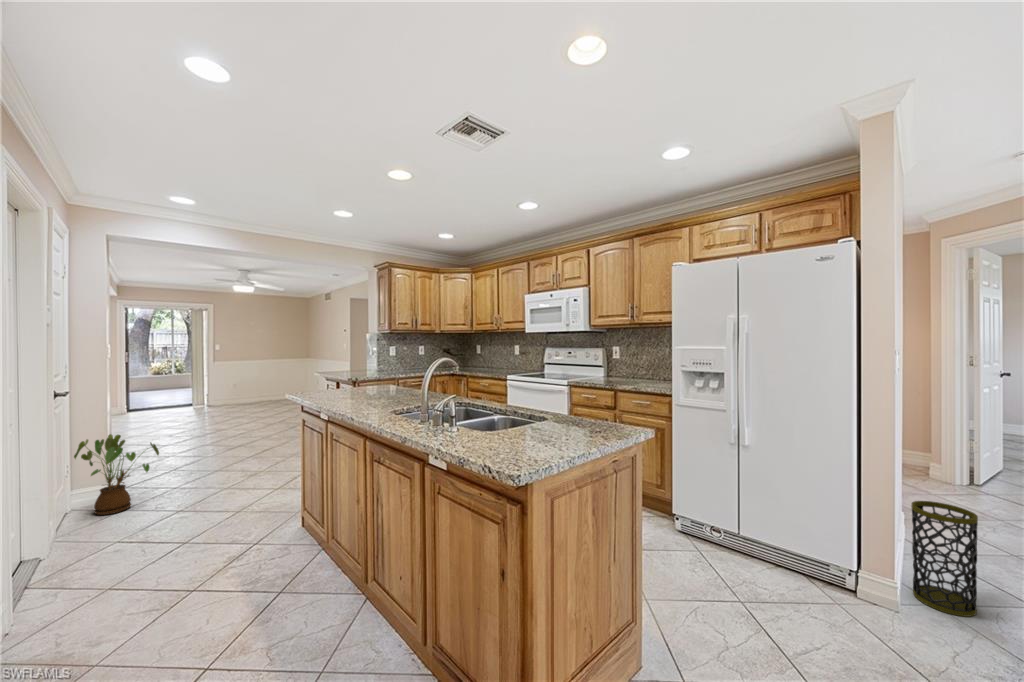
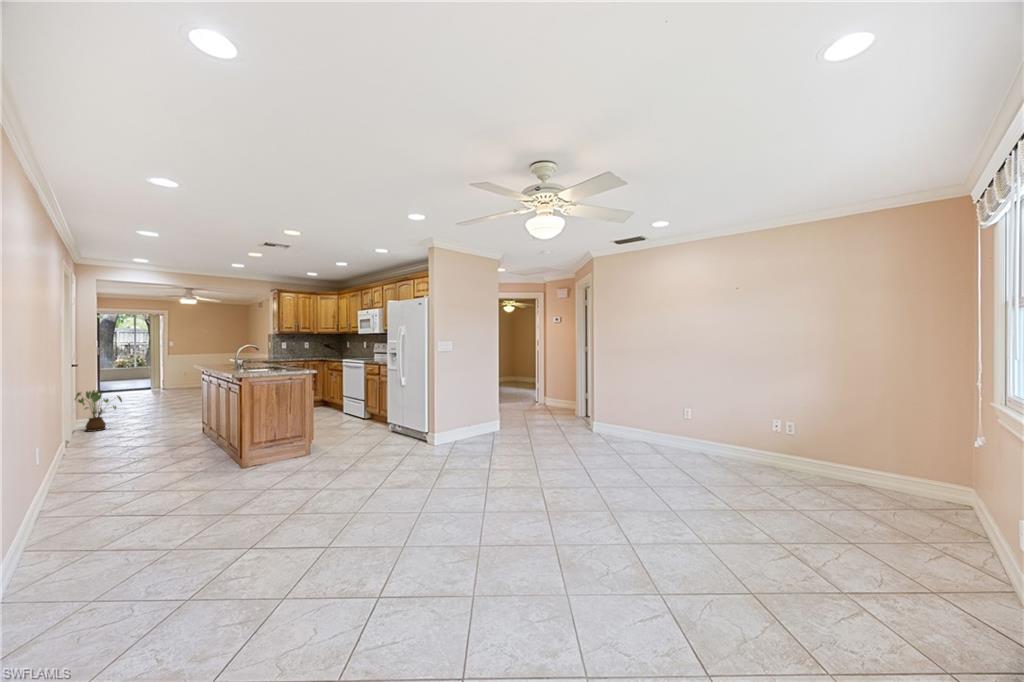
trash can: present [911,501,978,617] -> none [448,406,467,448]

